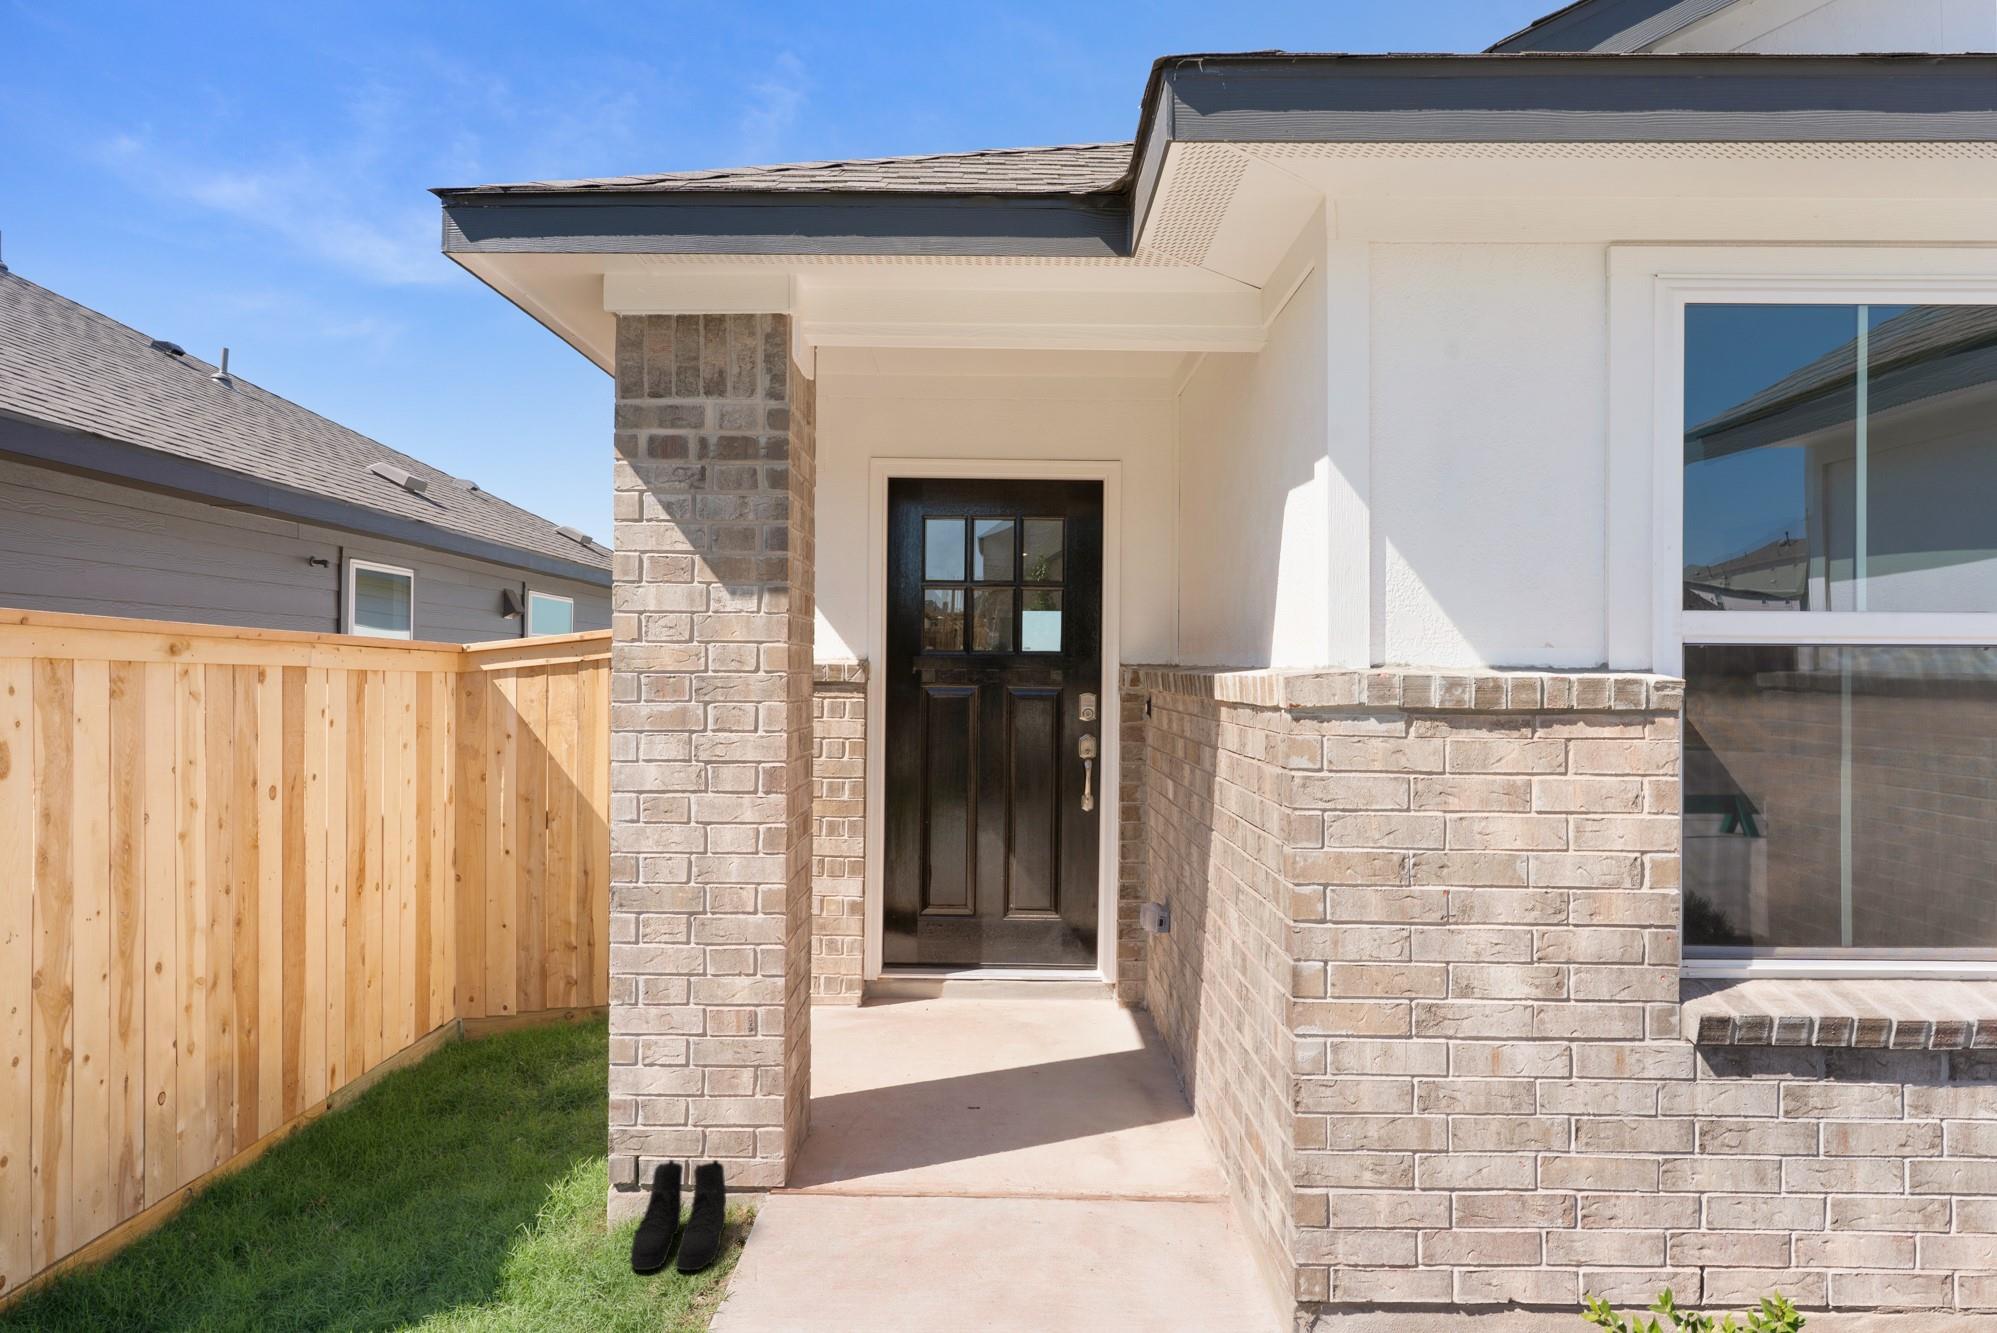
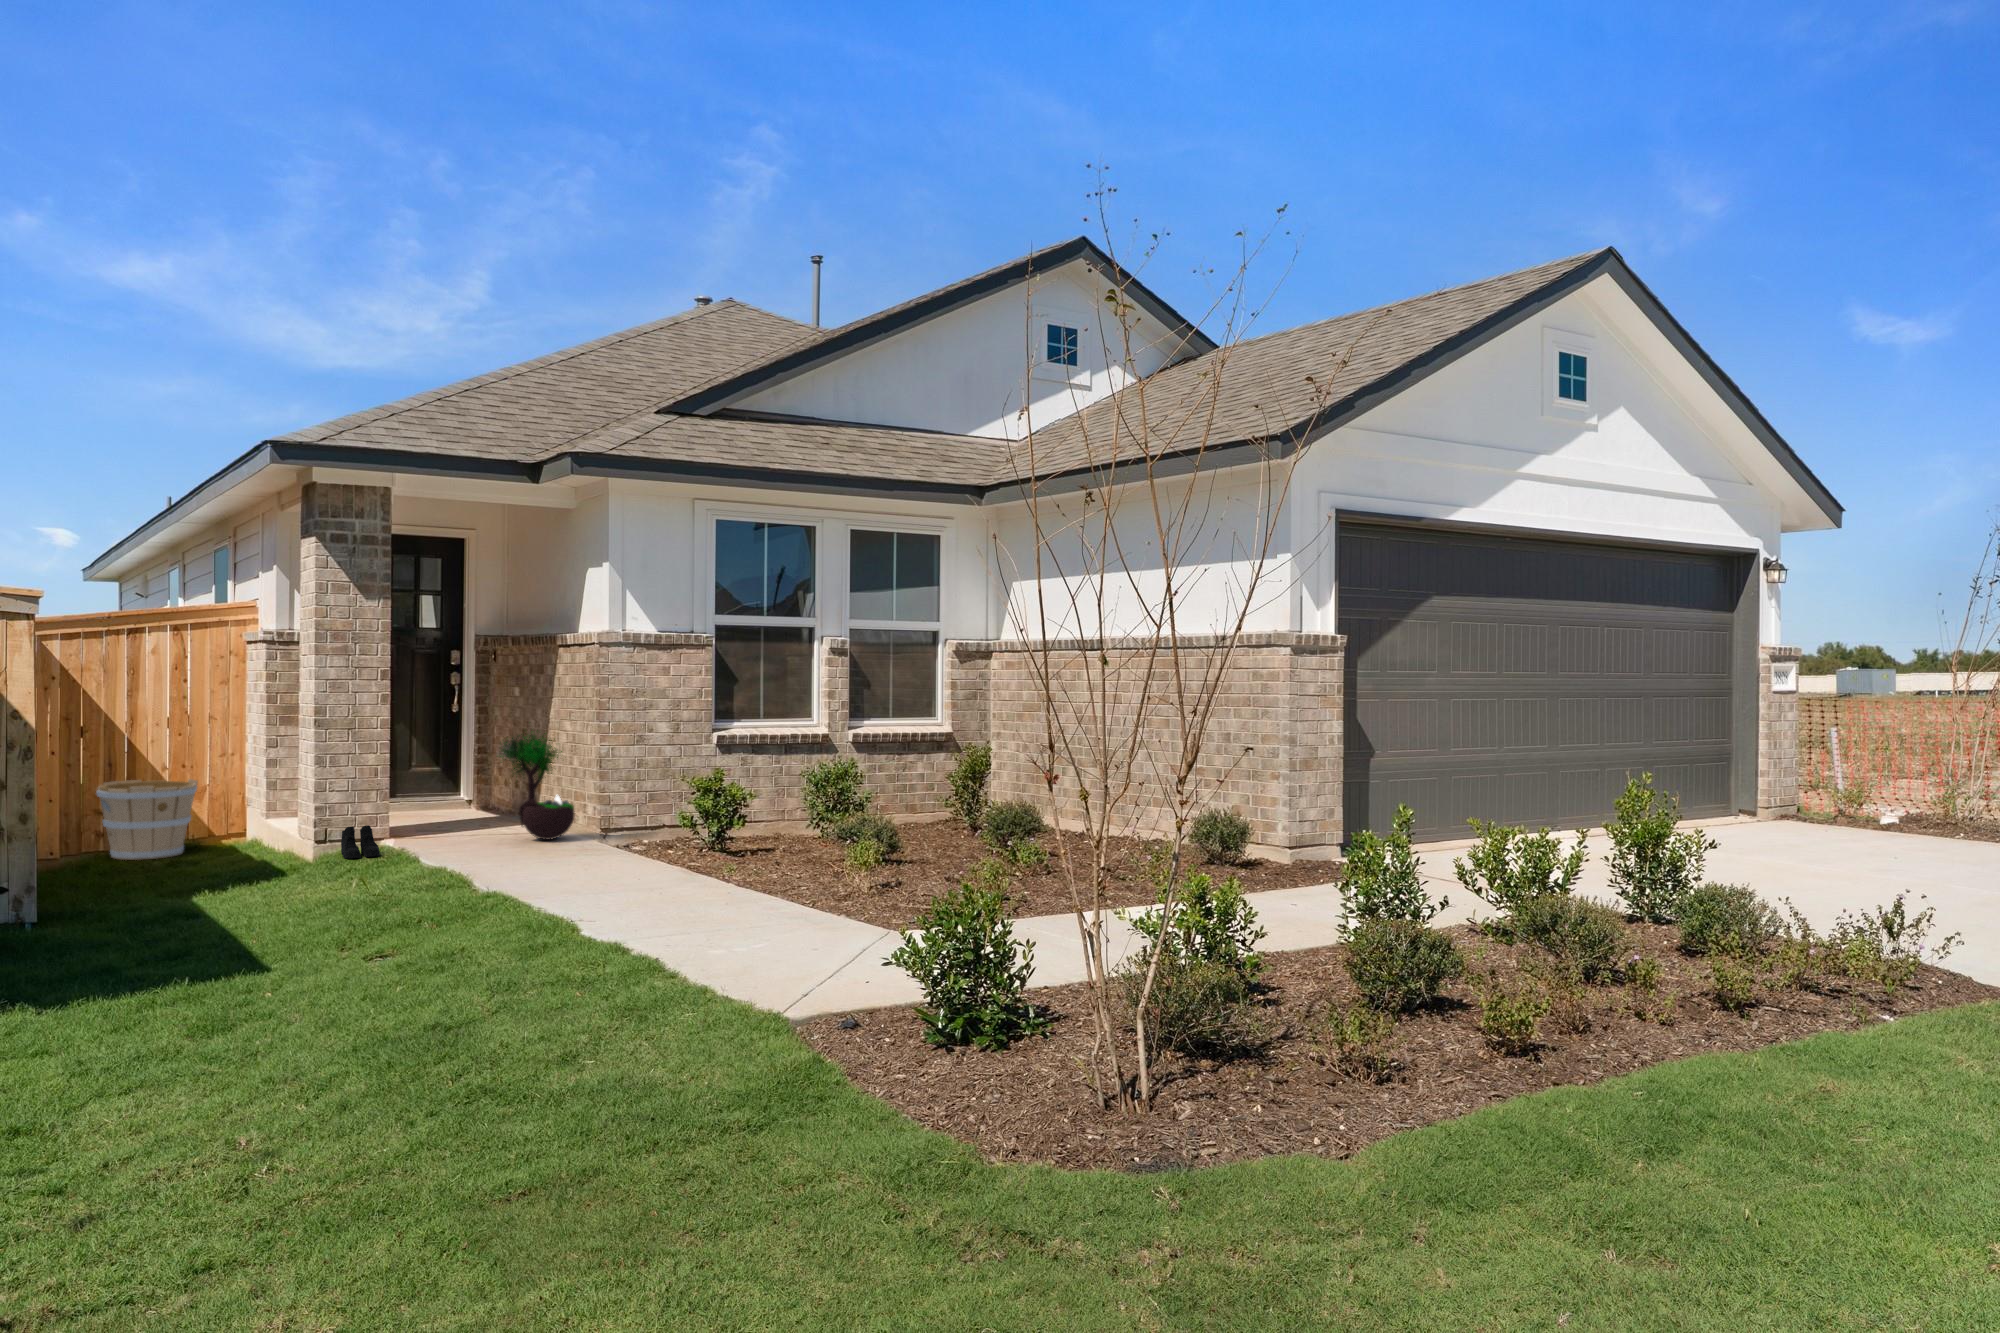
potted tree: none [1040,915,1235,1257] -> present [499,730,574,840]
wooden bucket: none [334,944,526,1132] -> present [96,779,198,860]

